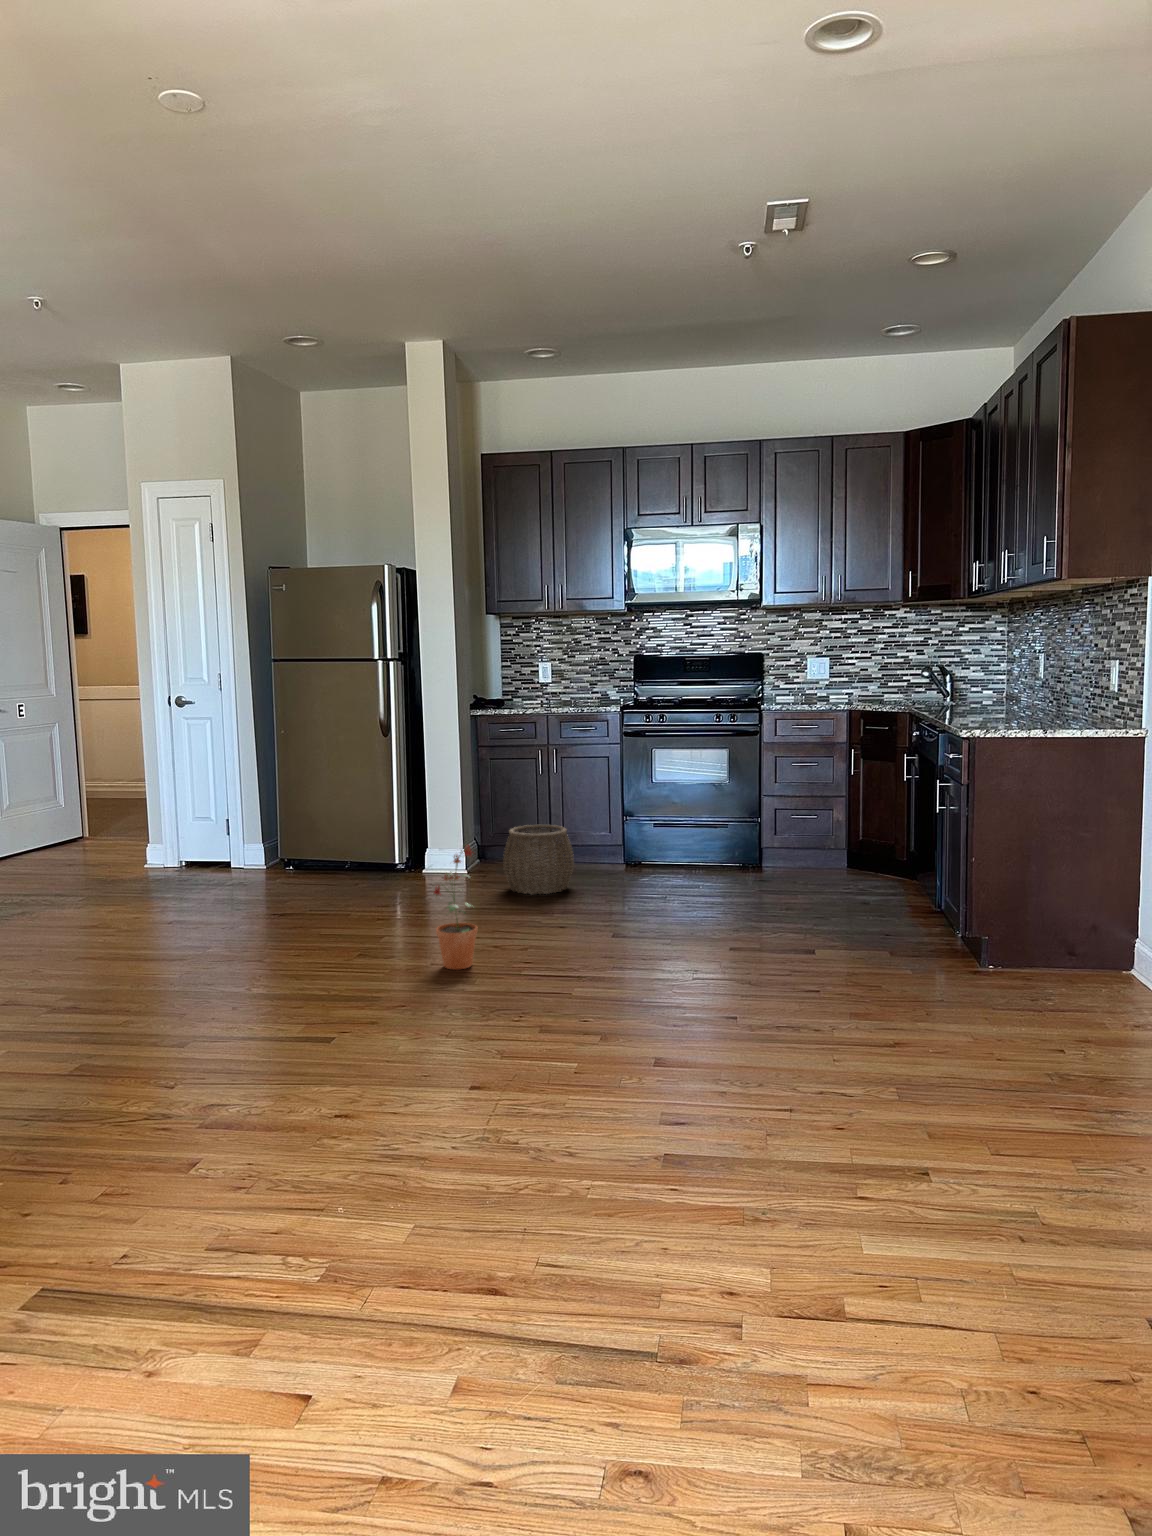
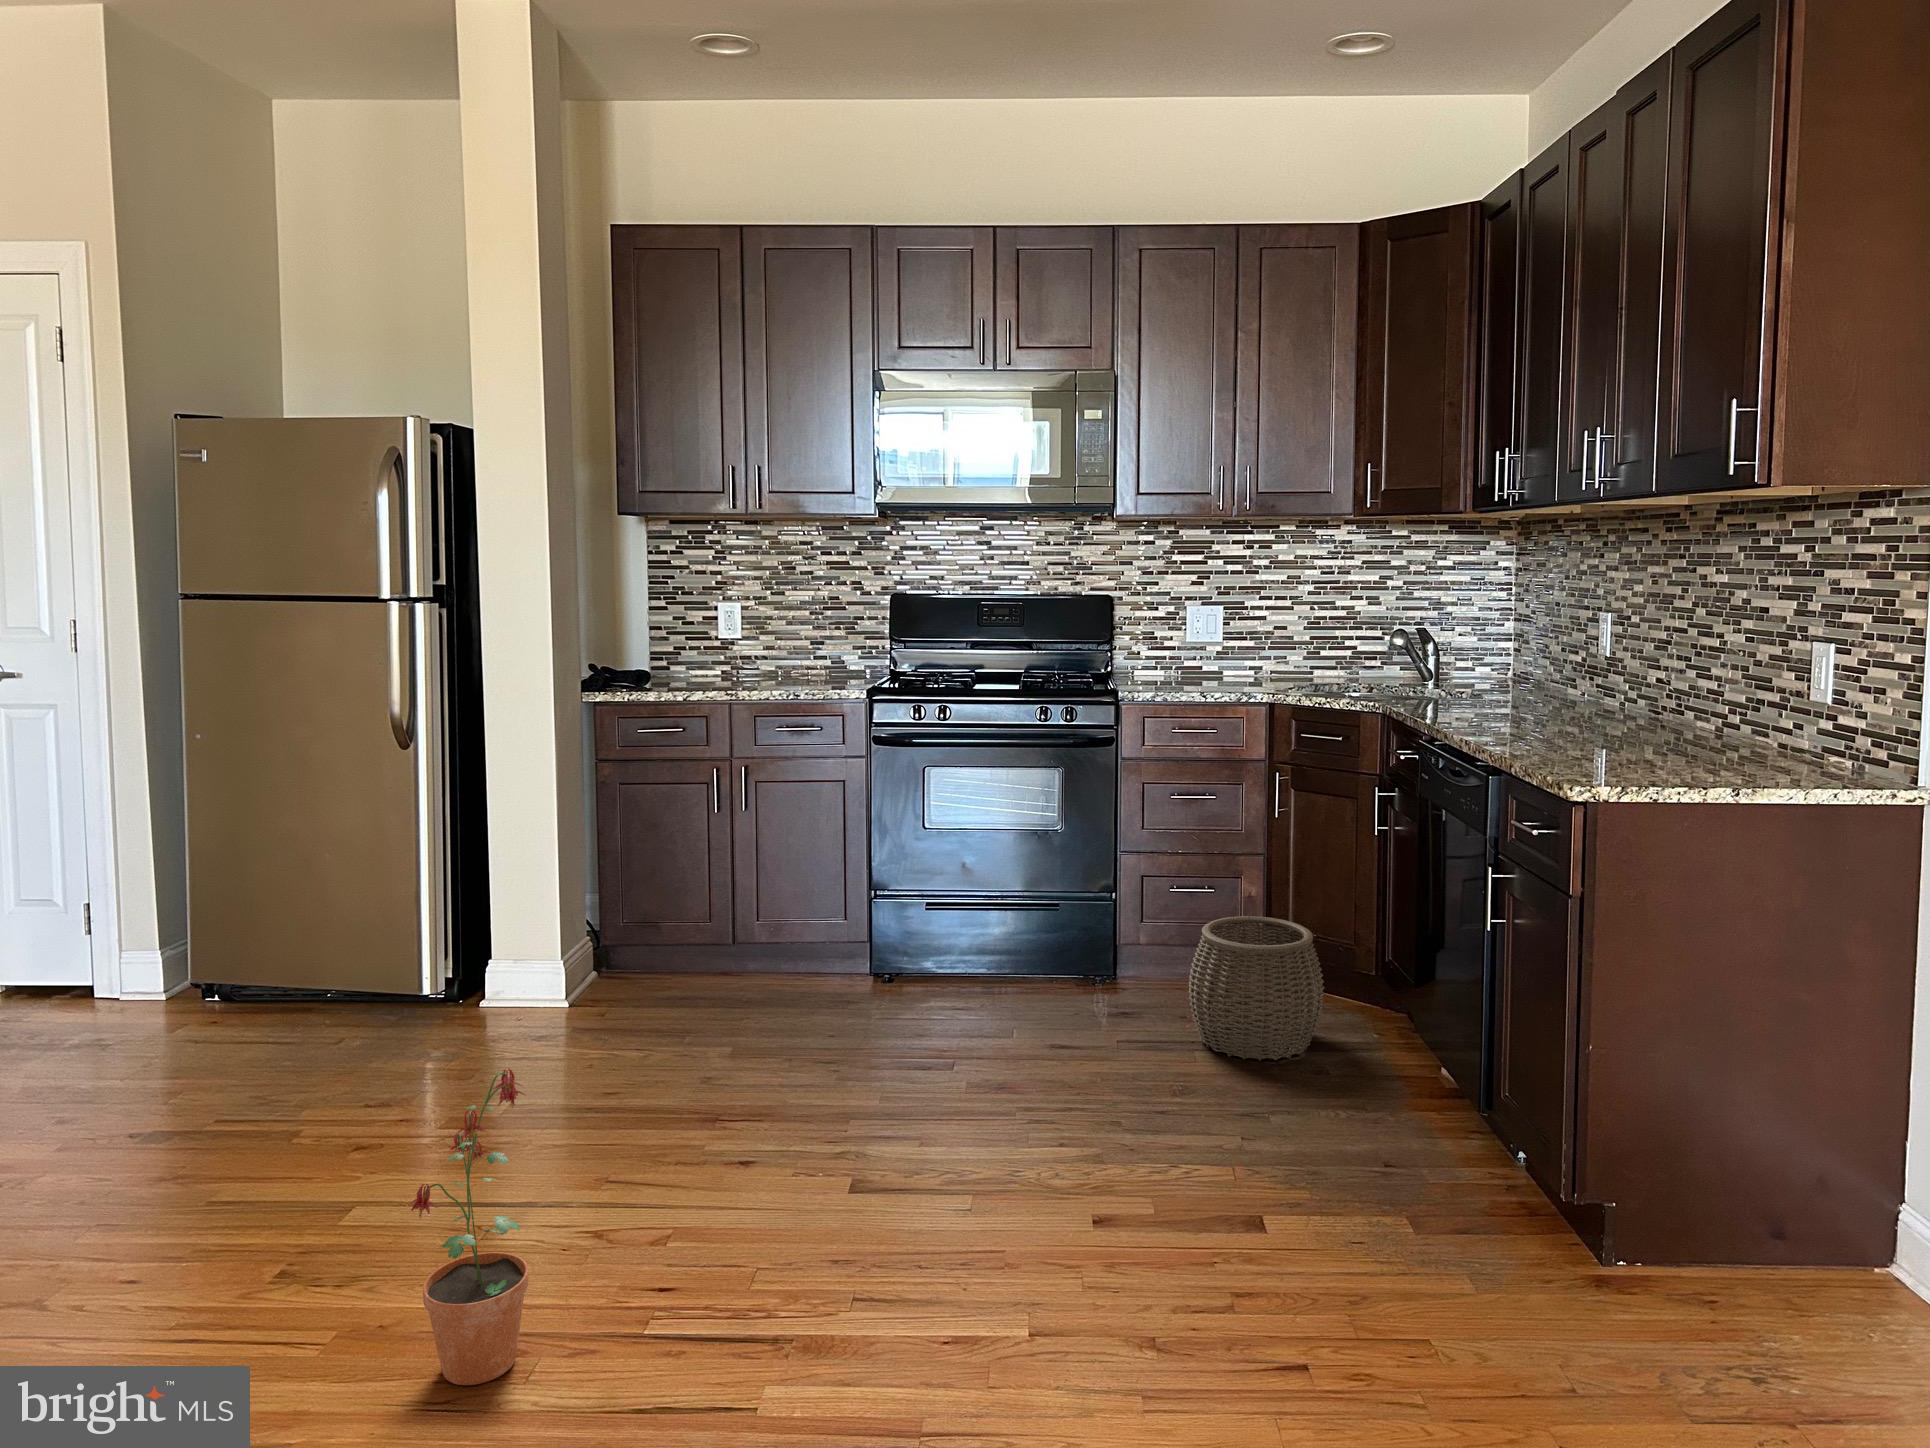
woven basket: present [503,825,574,894] -> present [1189,916,1324,1061]

